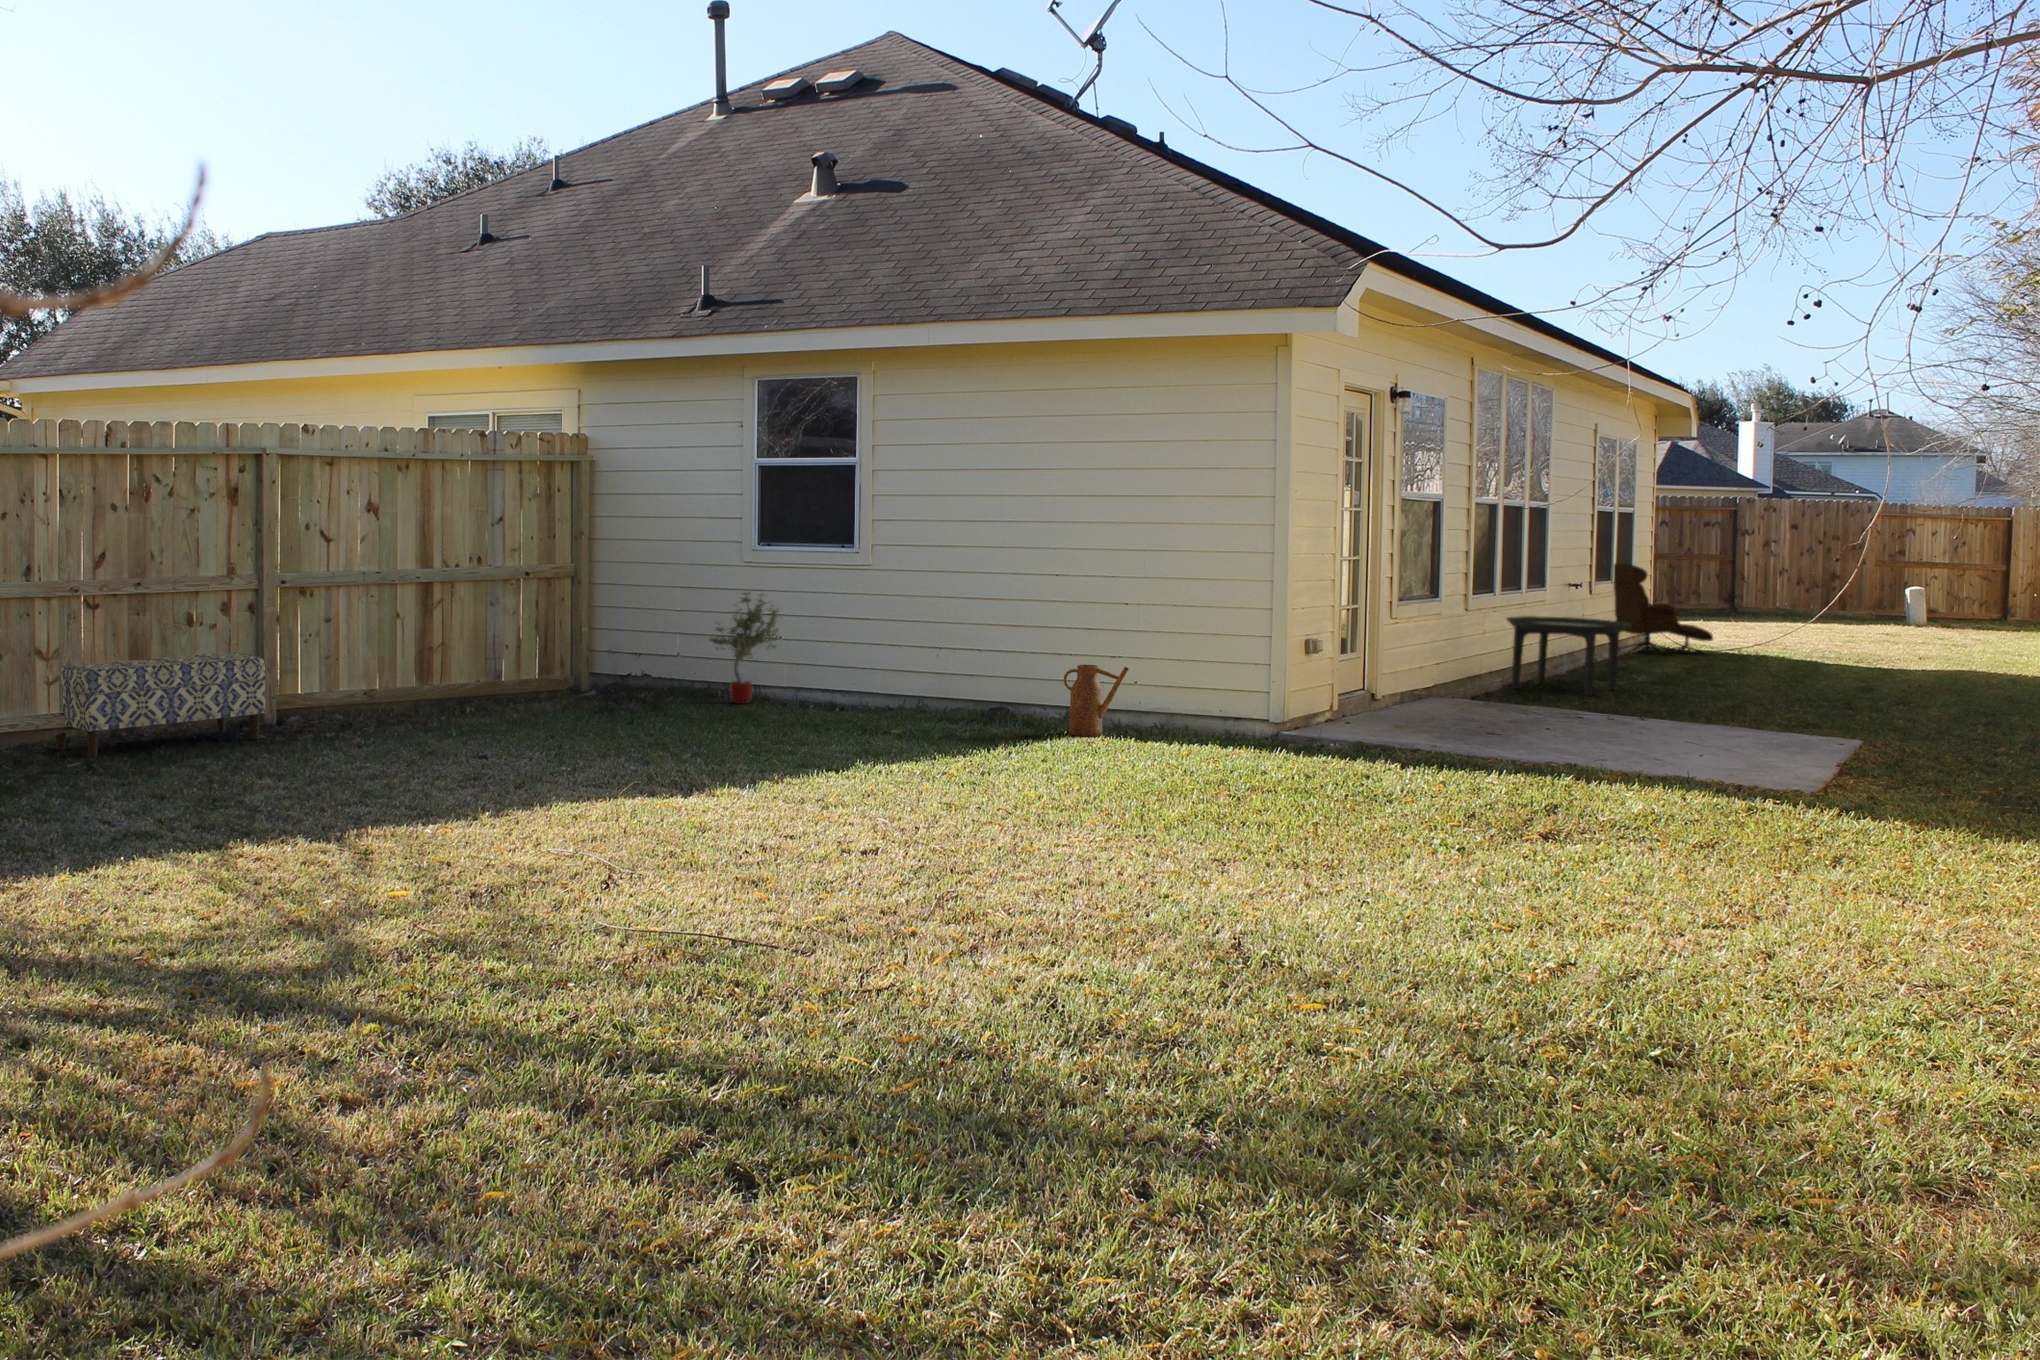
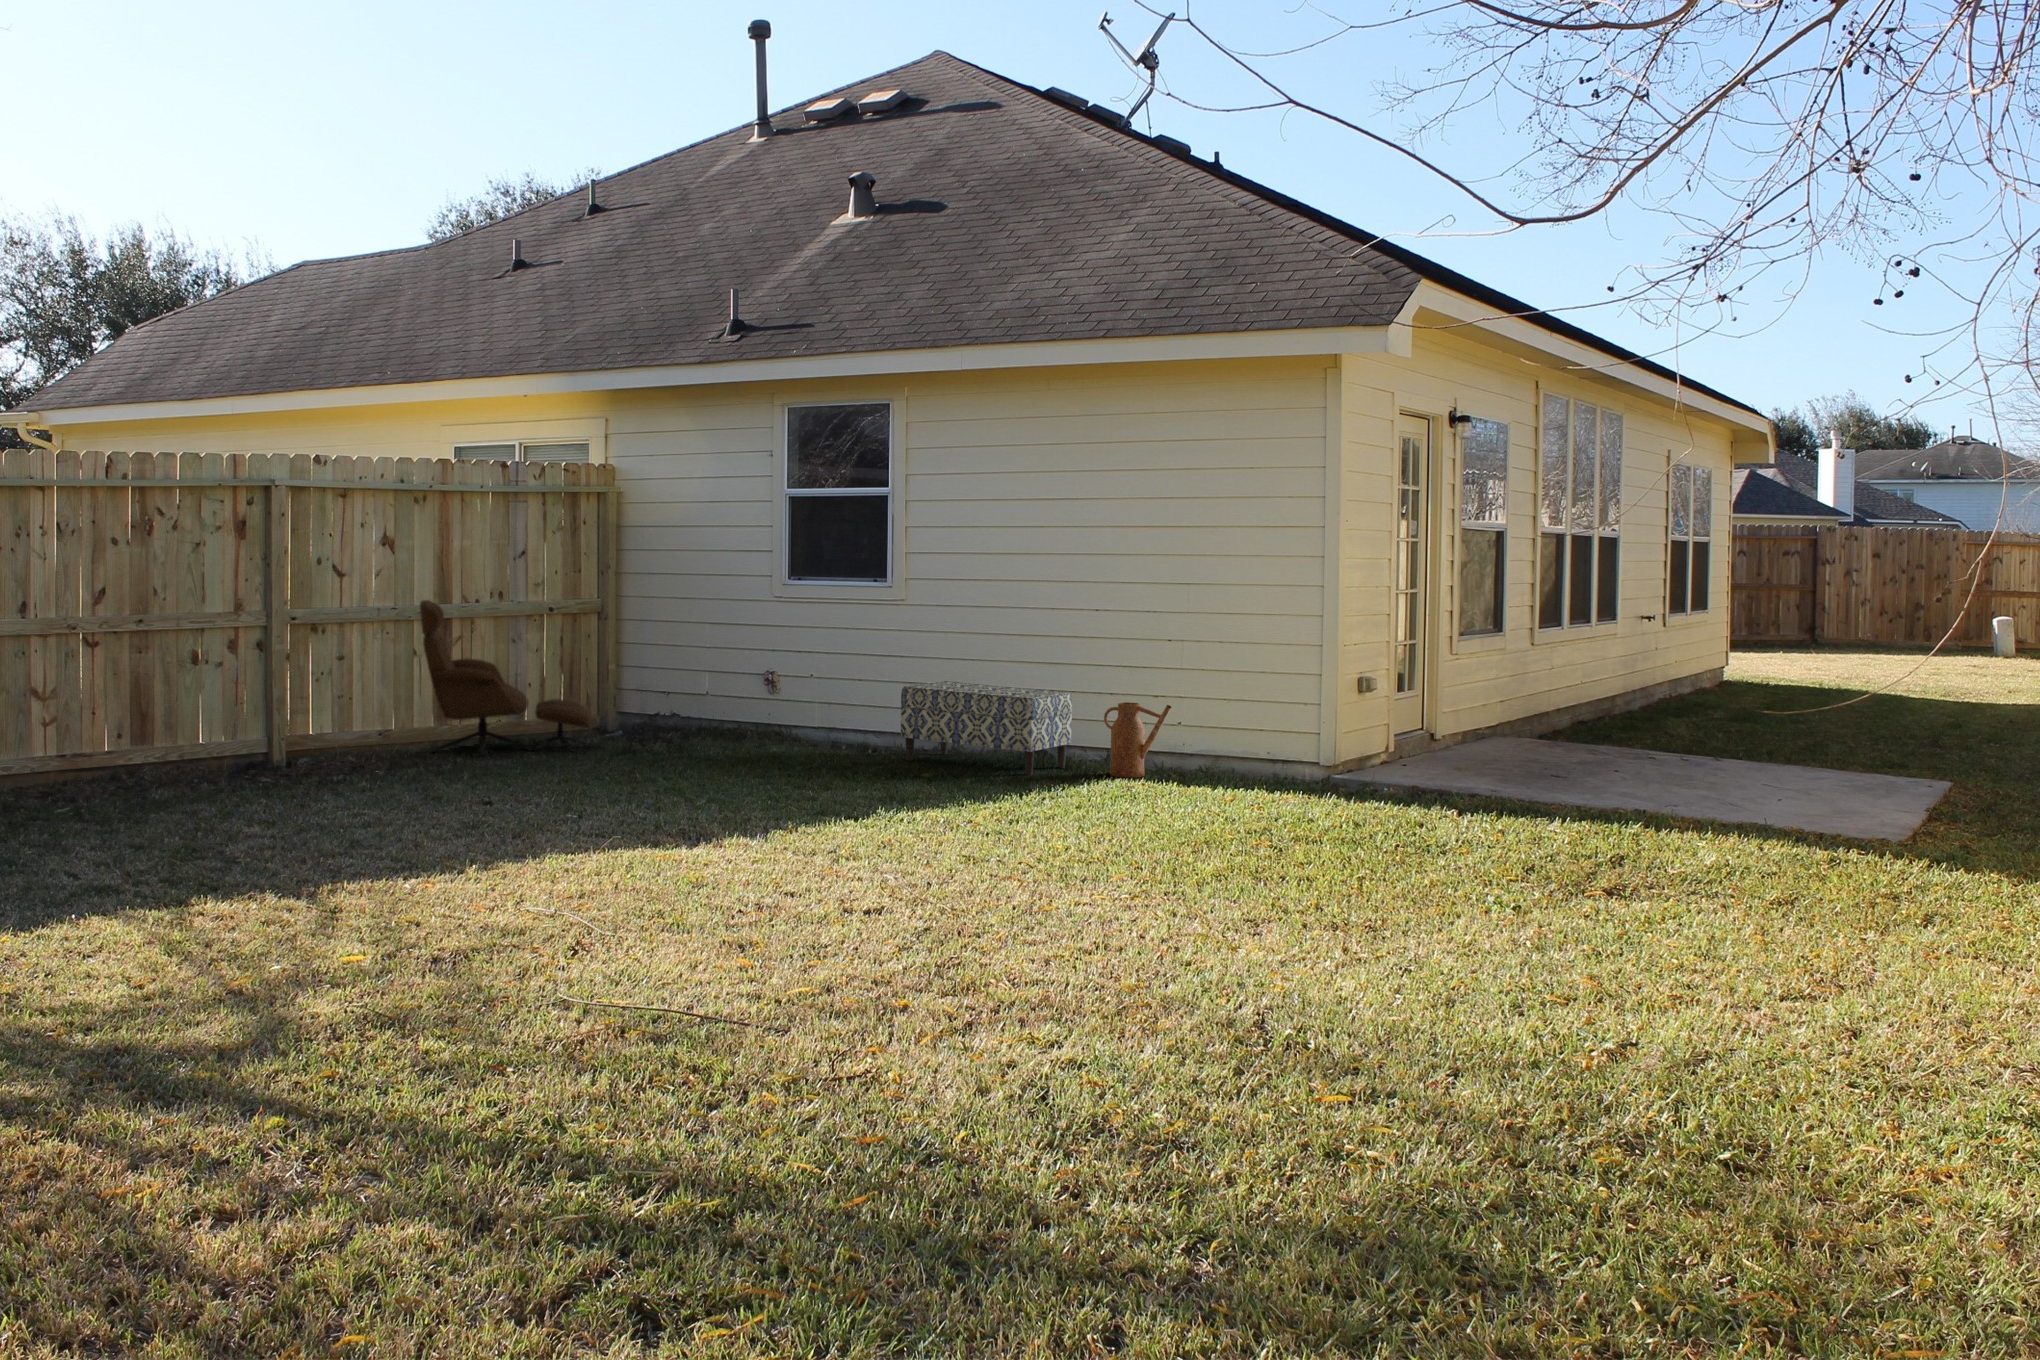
lounge chair: present [1614,563,1713,656] -> present [420,600,593,756]
potted tree: present [710,592,779,704] -> none [740,627,817,743]
round table: present [1507,616,1631,696] -> none [1572,649,1705,732]
bench: present [55,652,266,758] -> present [901,681,1072,775]

